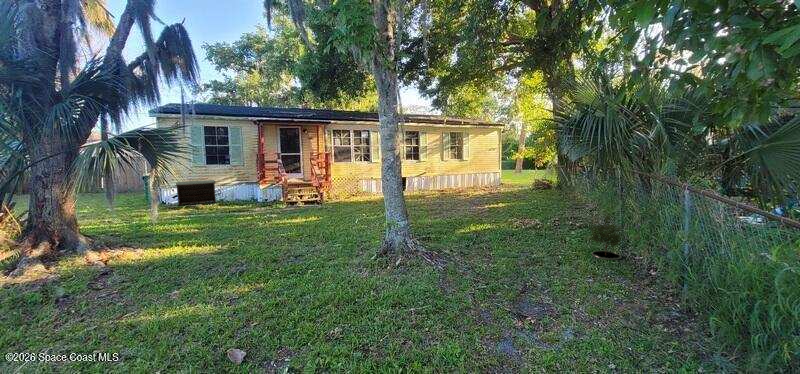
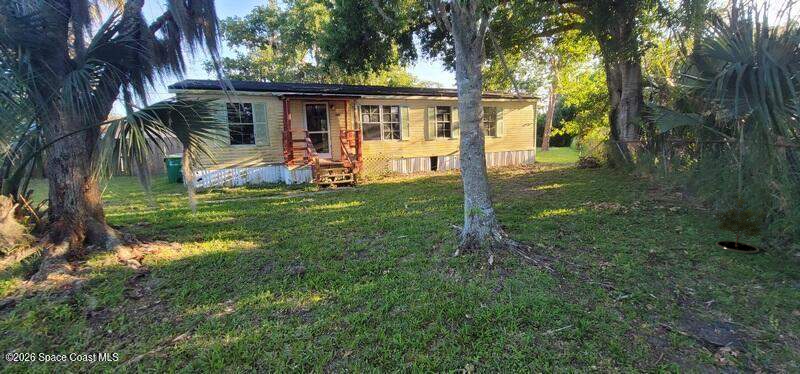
bench: present [176,180,216,206] -> none [201,161,244,189]

